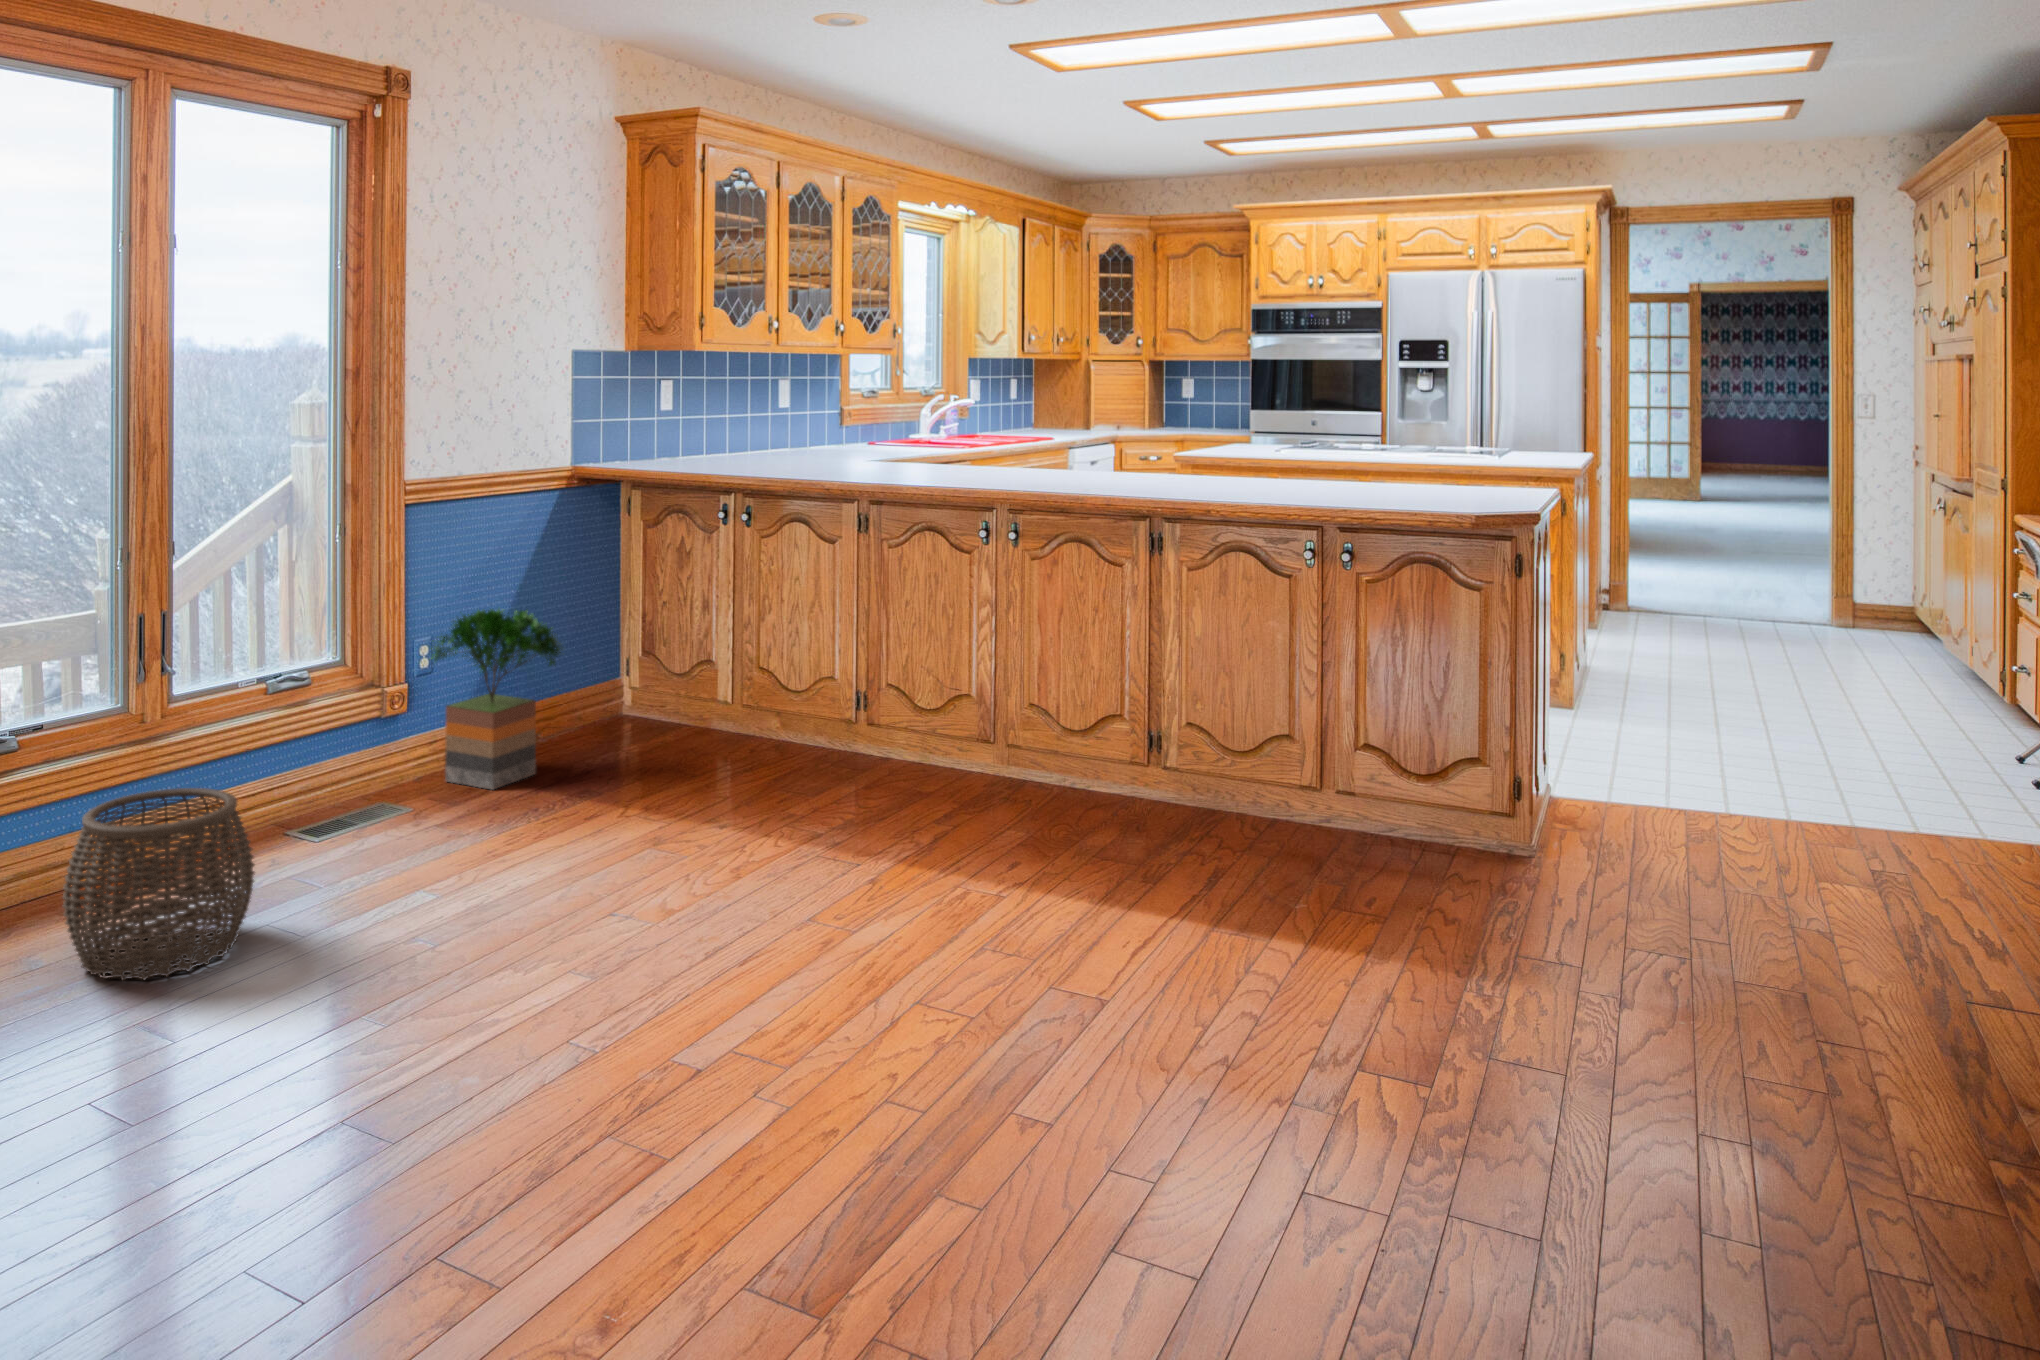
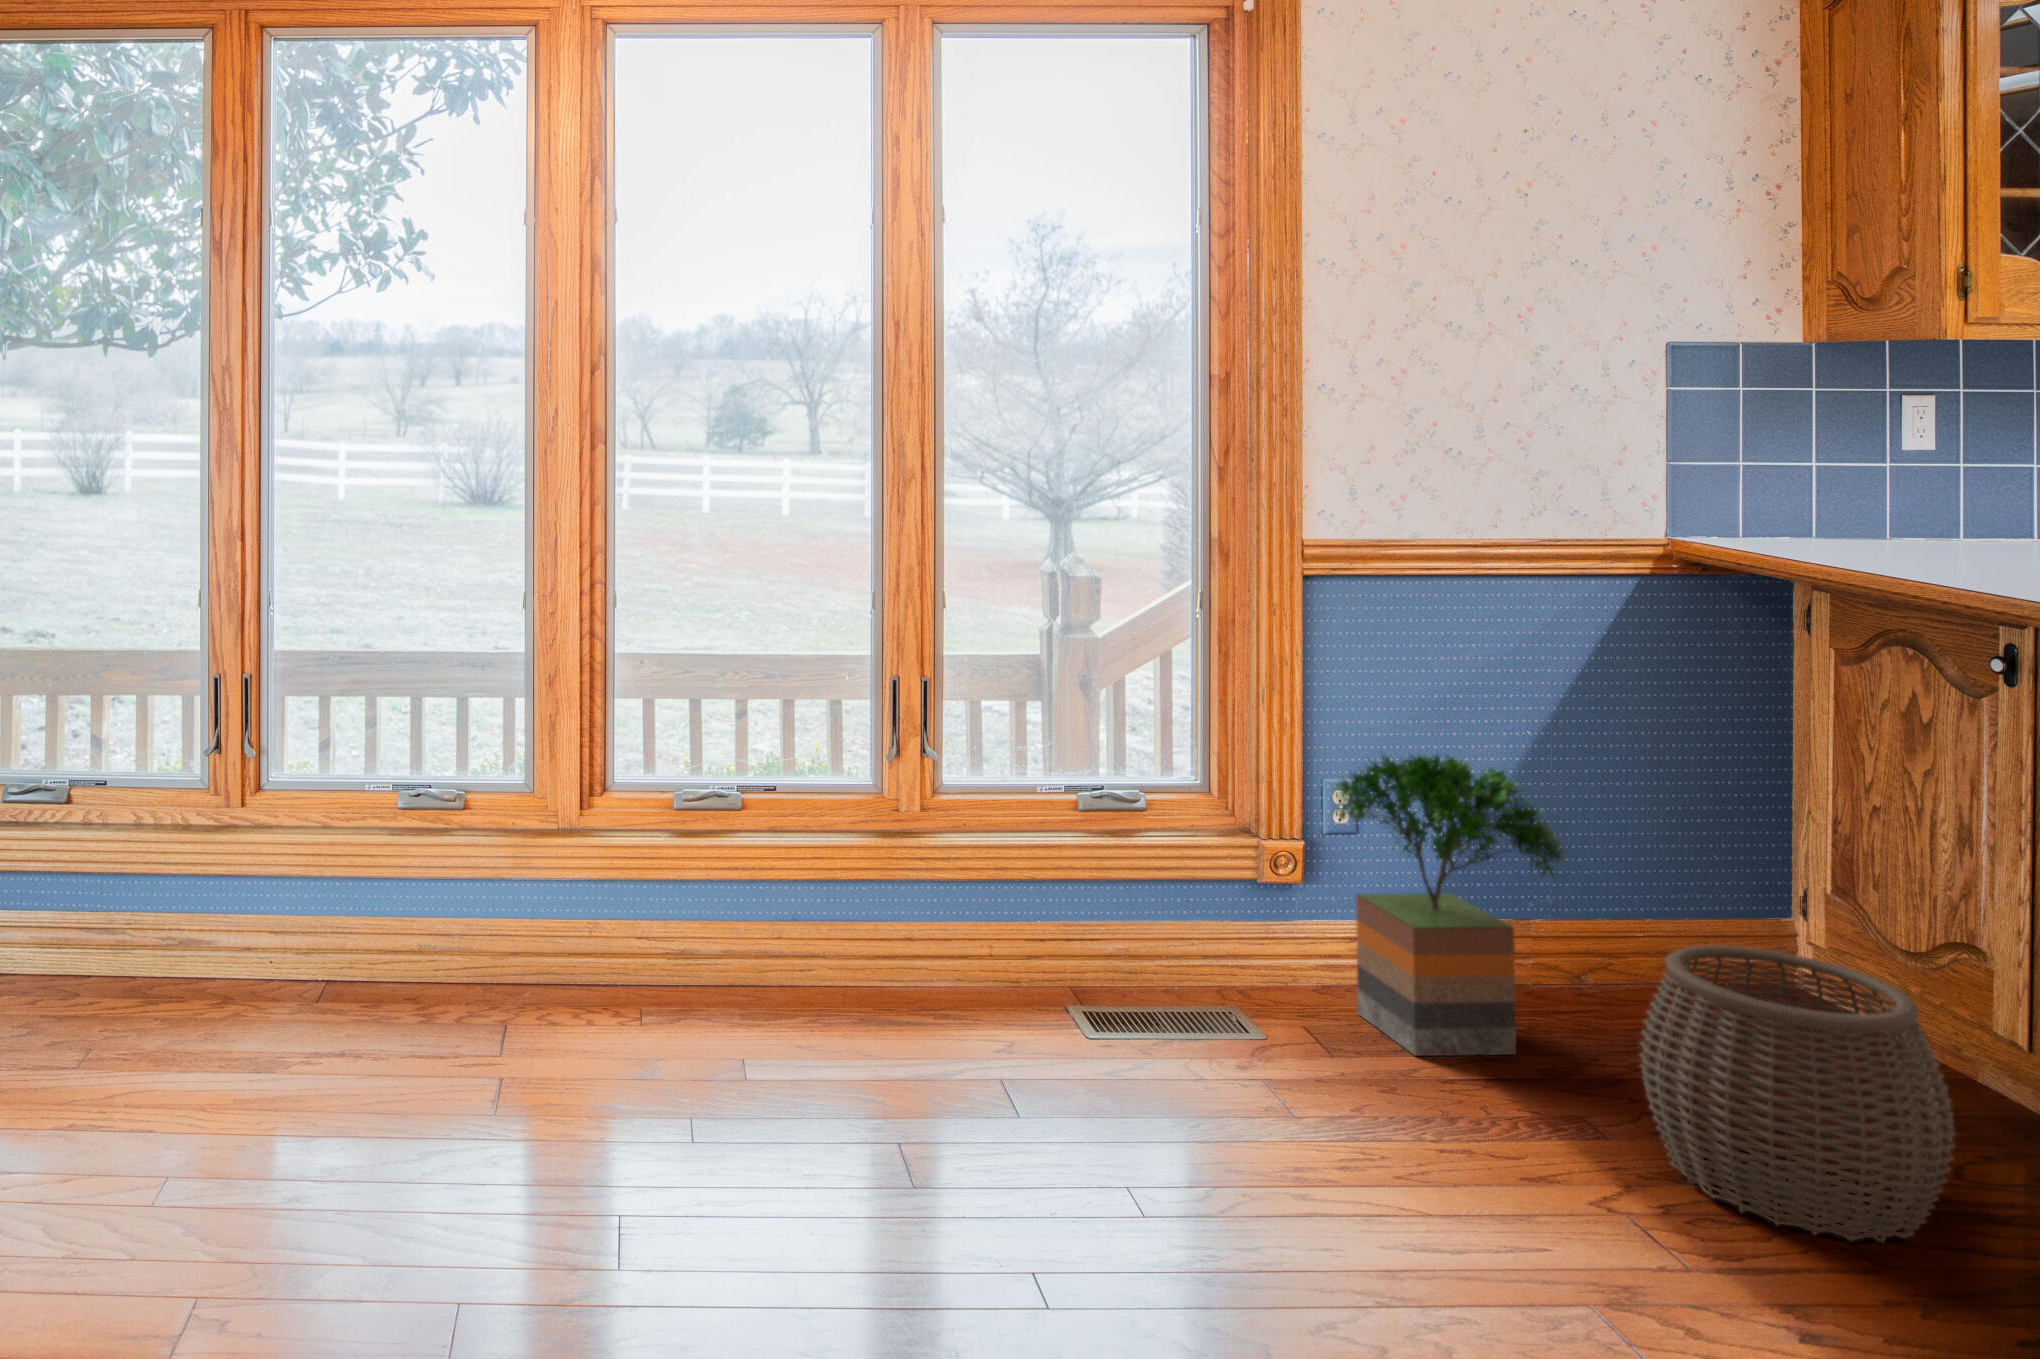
woven basket: present [63,788,255,981] -> present [1640,945,1955,1242]

